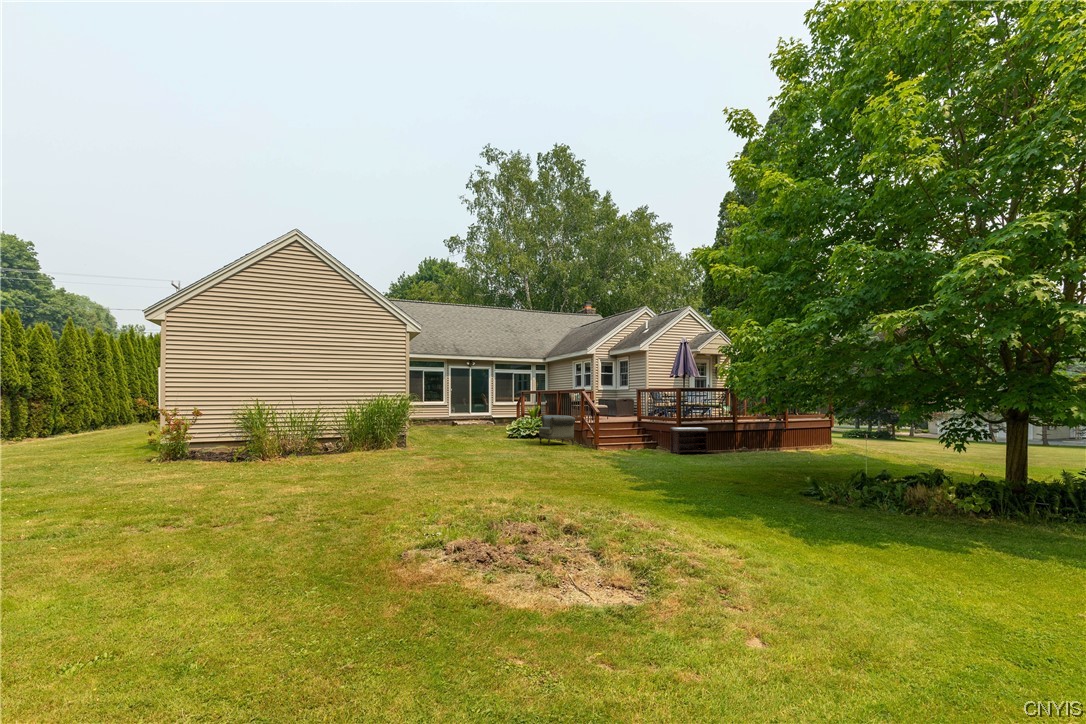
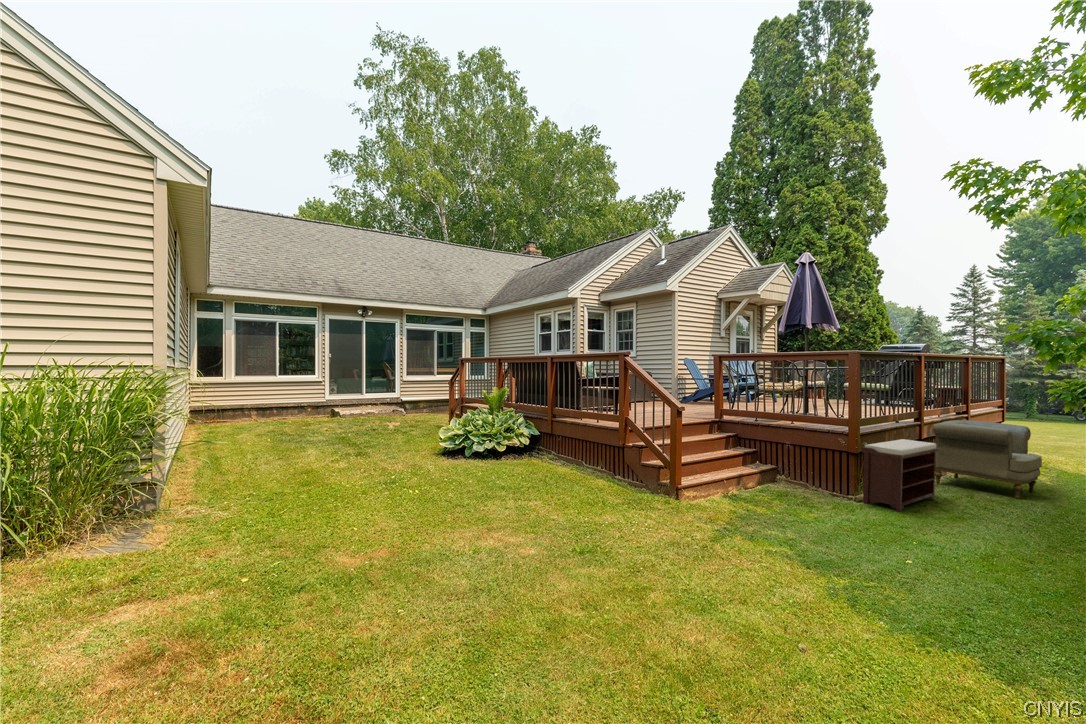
armchair: present [539,415,576,445] -> present [933,420,1042,499]

